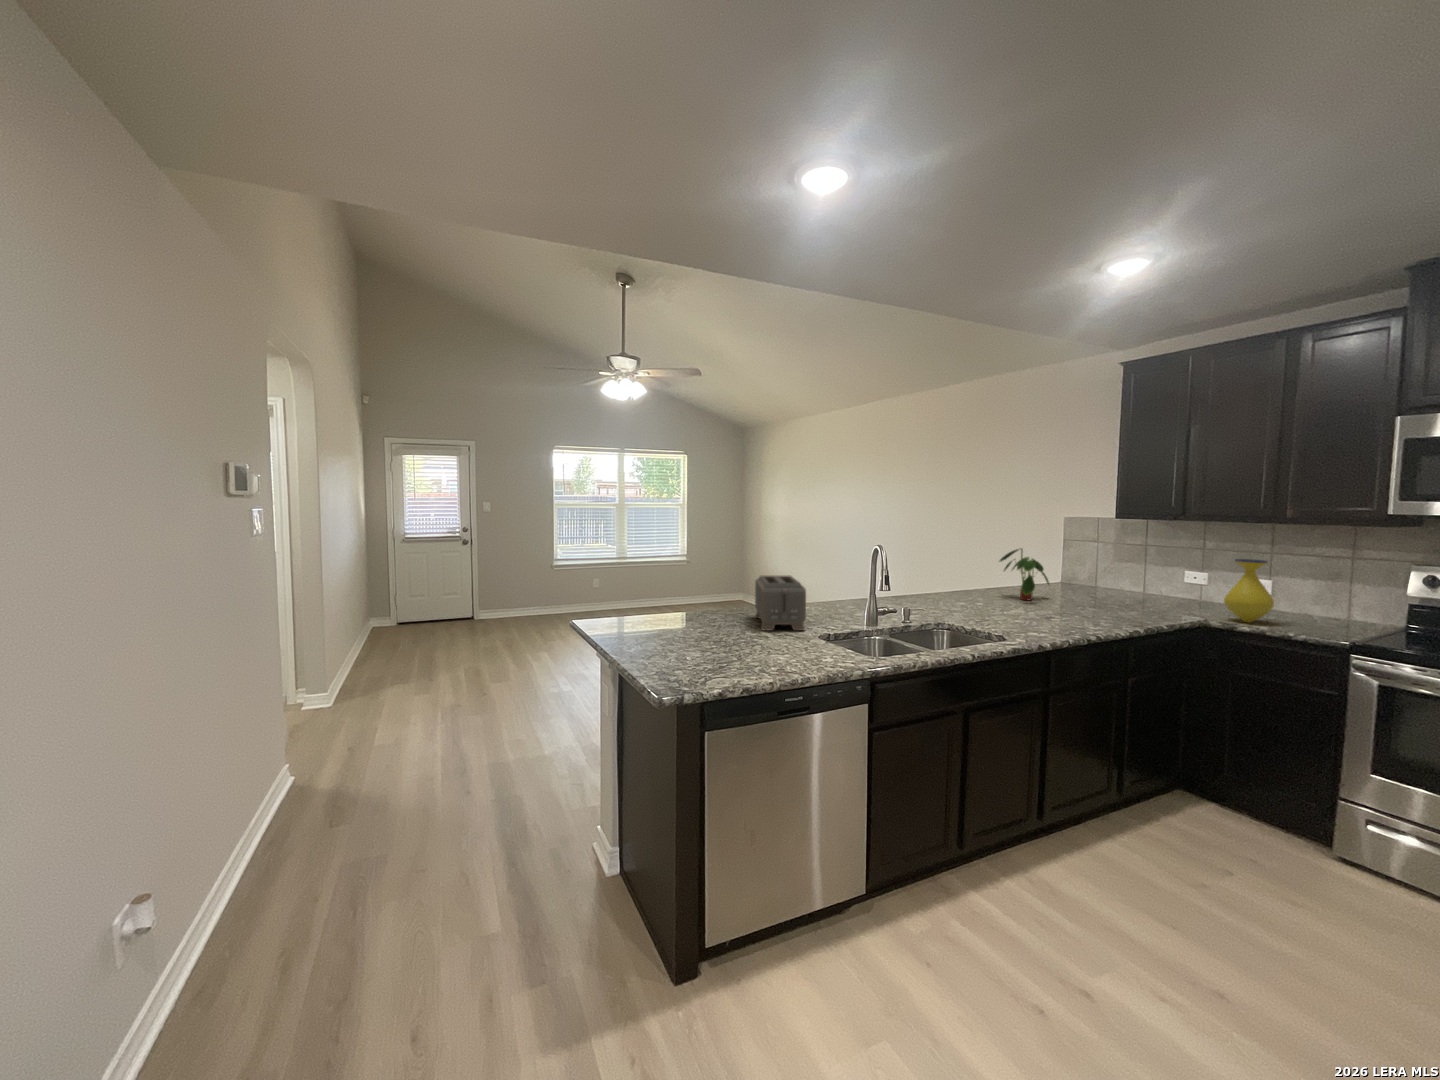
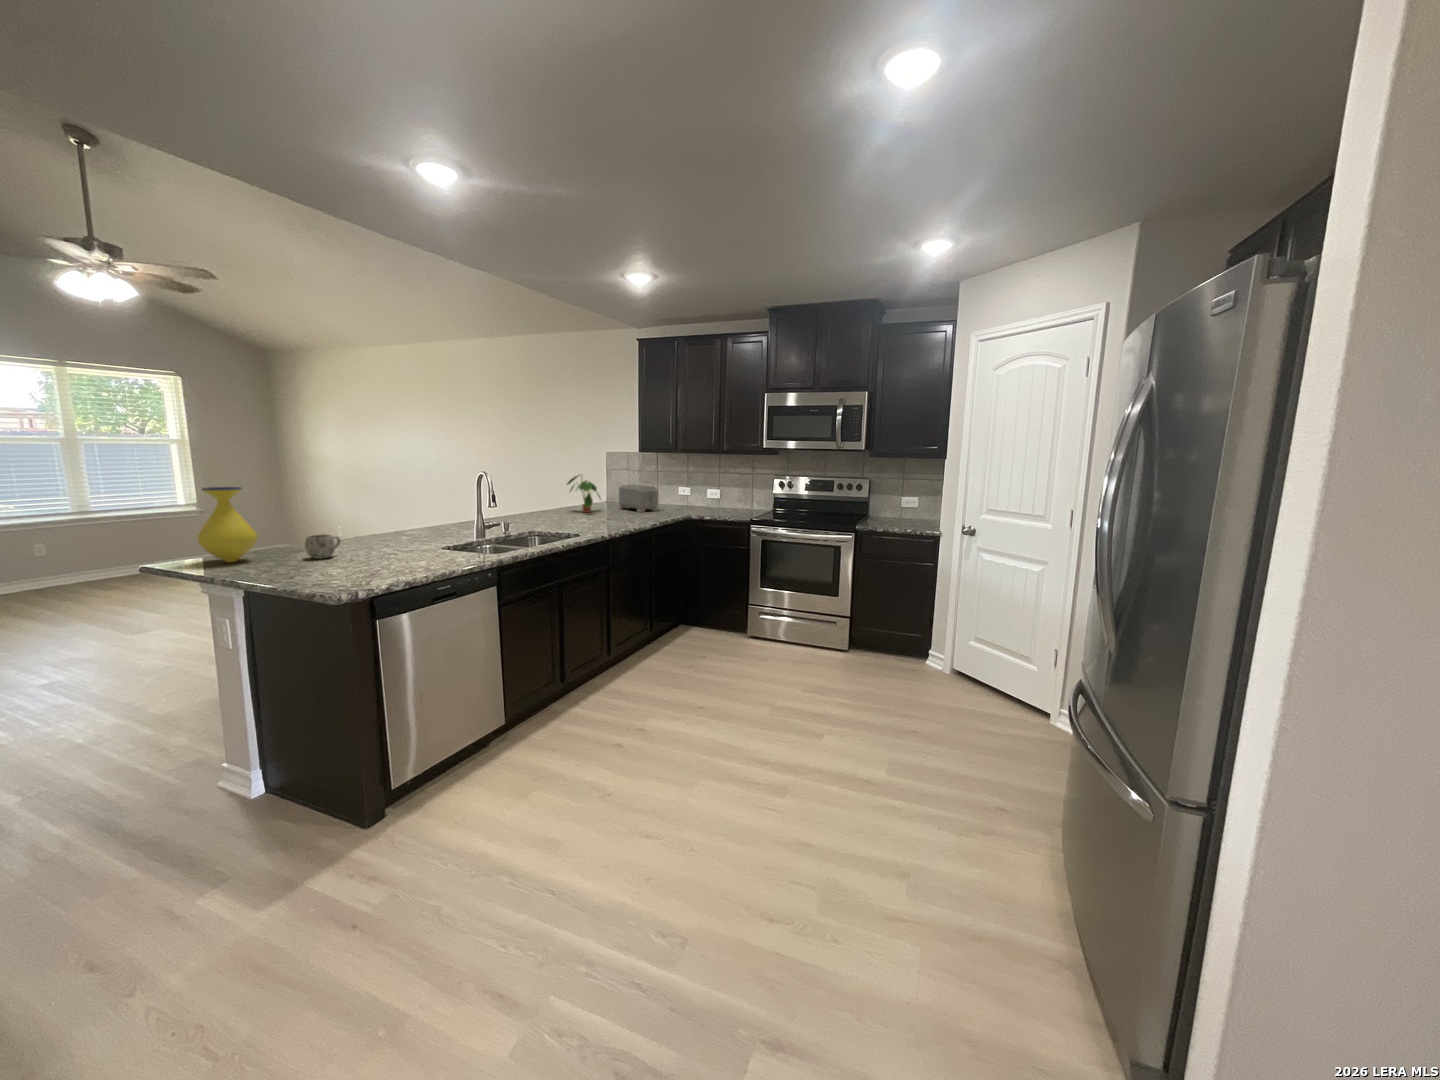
vase: present [1224,559,1274,623] -> present [198,487,258,562]
toaster: present [755,576,806,631] -> present [618,484,658,512]
mug: none [696,610,727,636] -> present [305,534,341,559]

